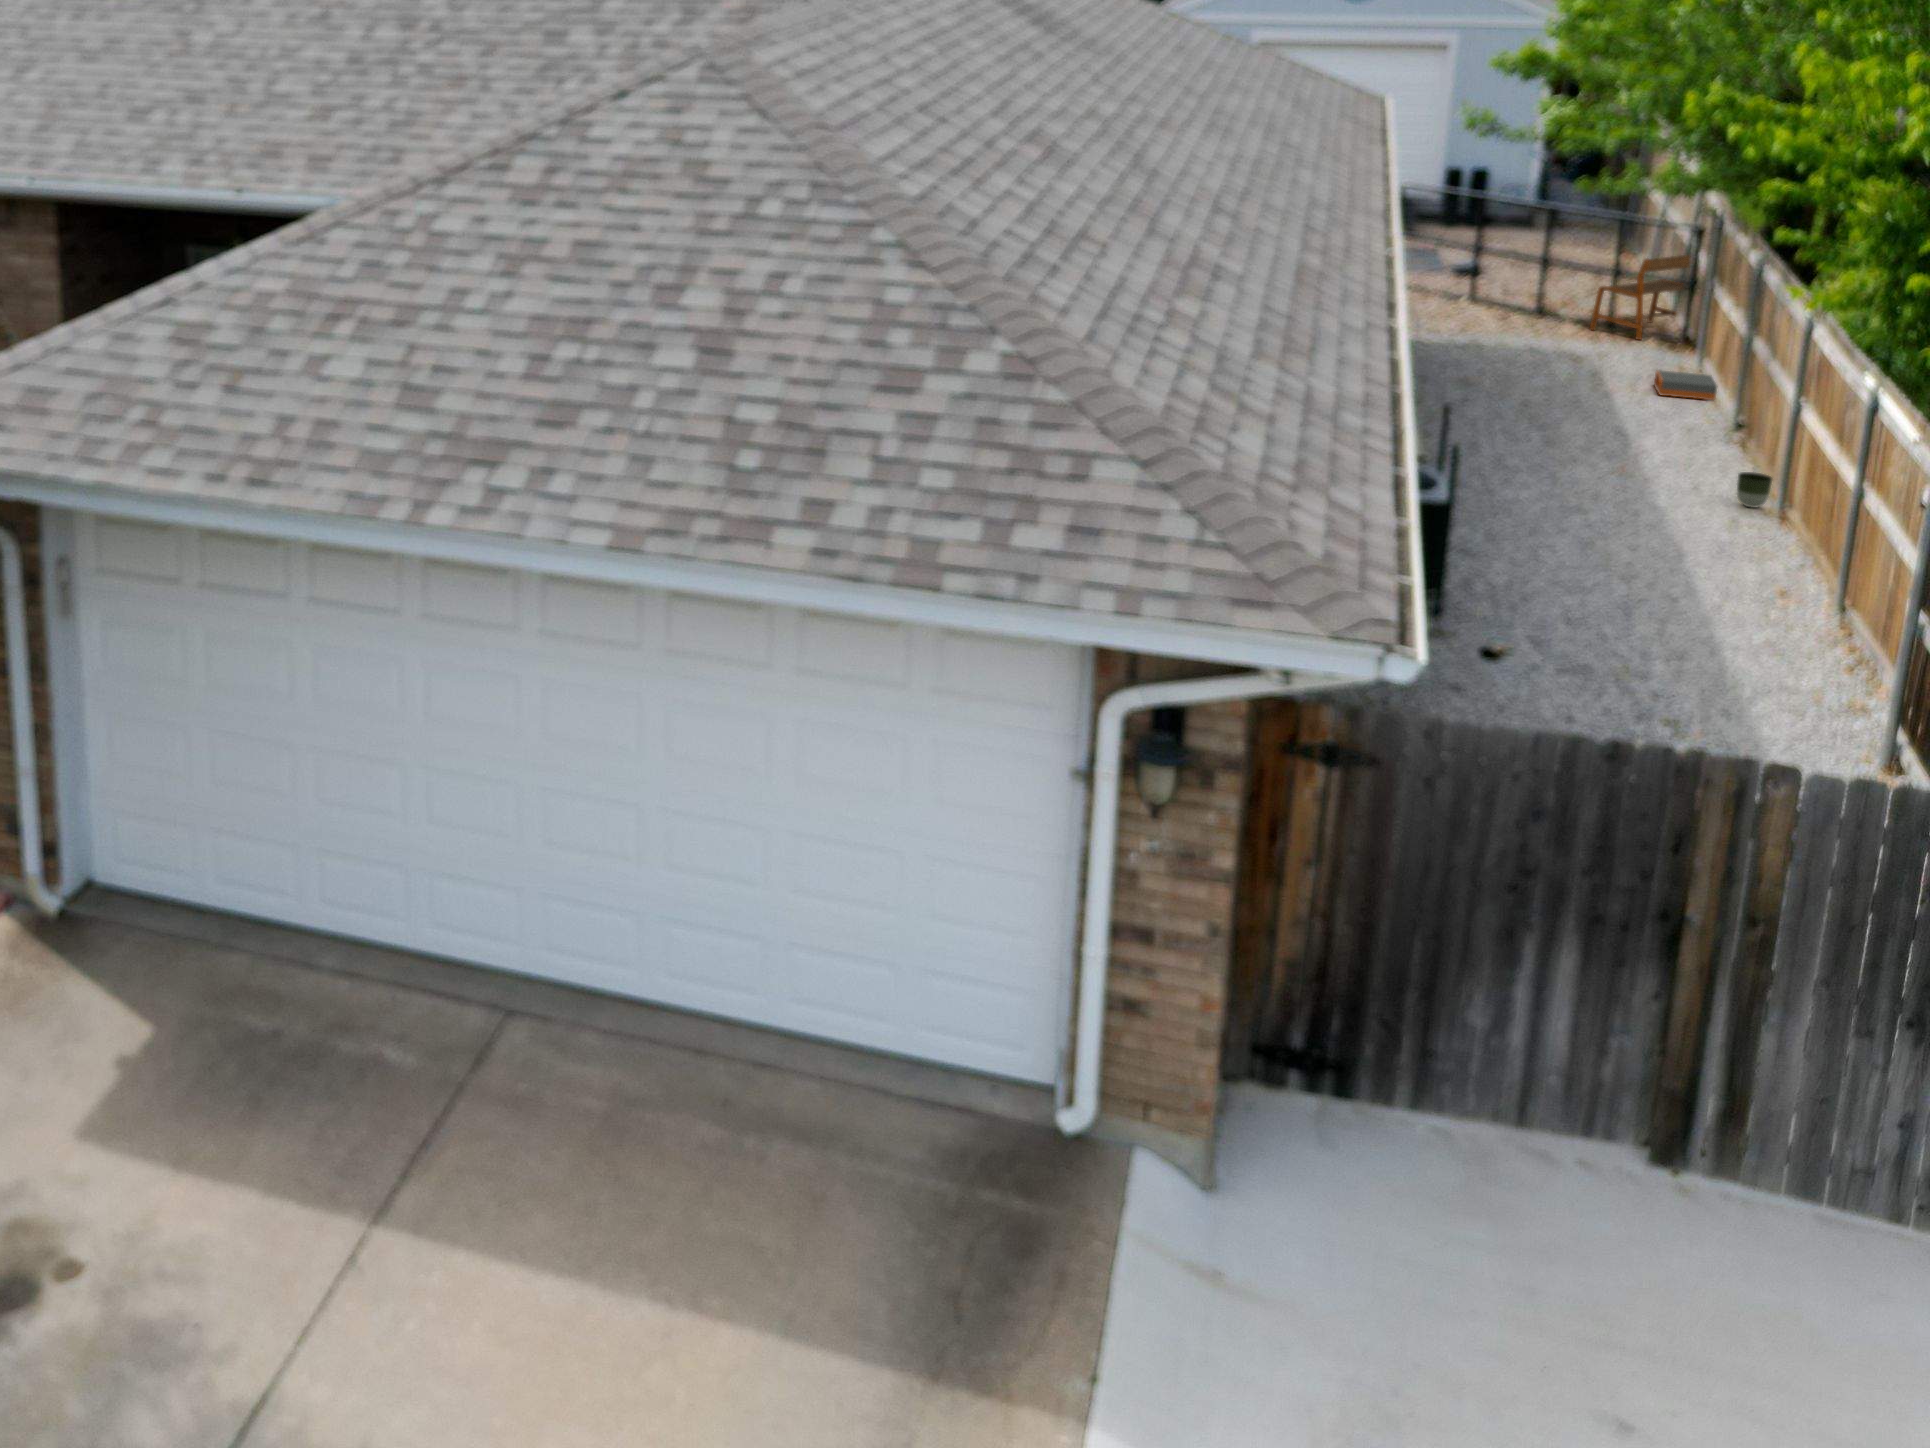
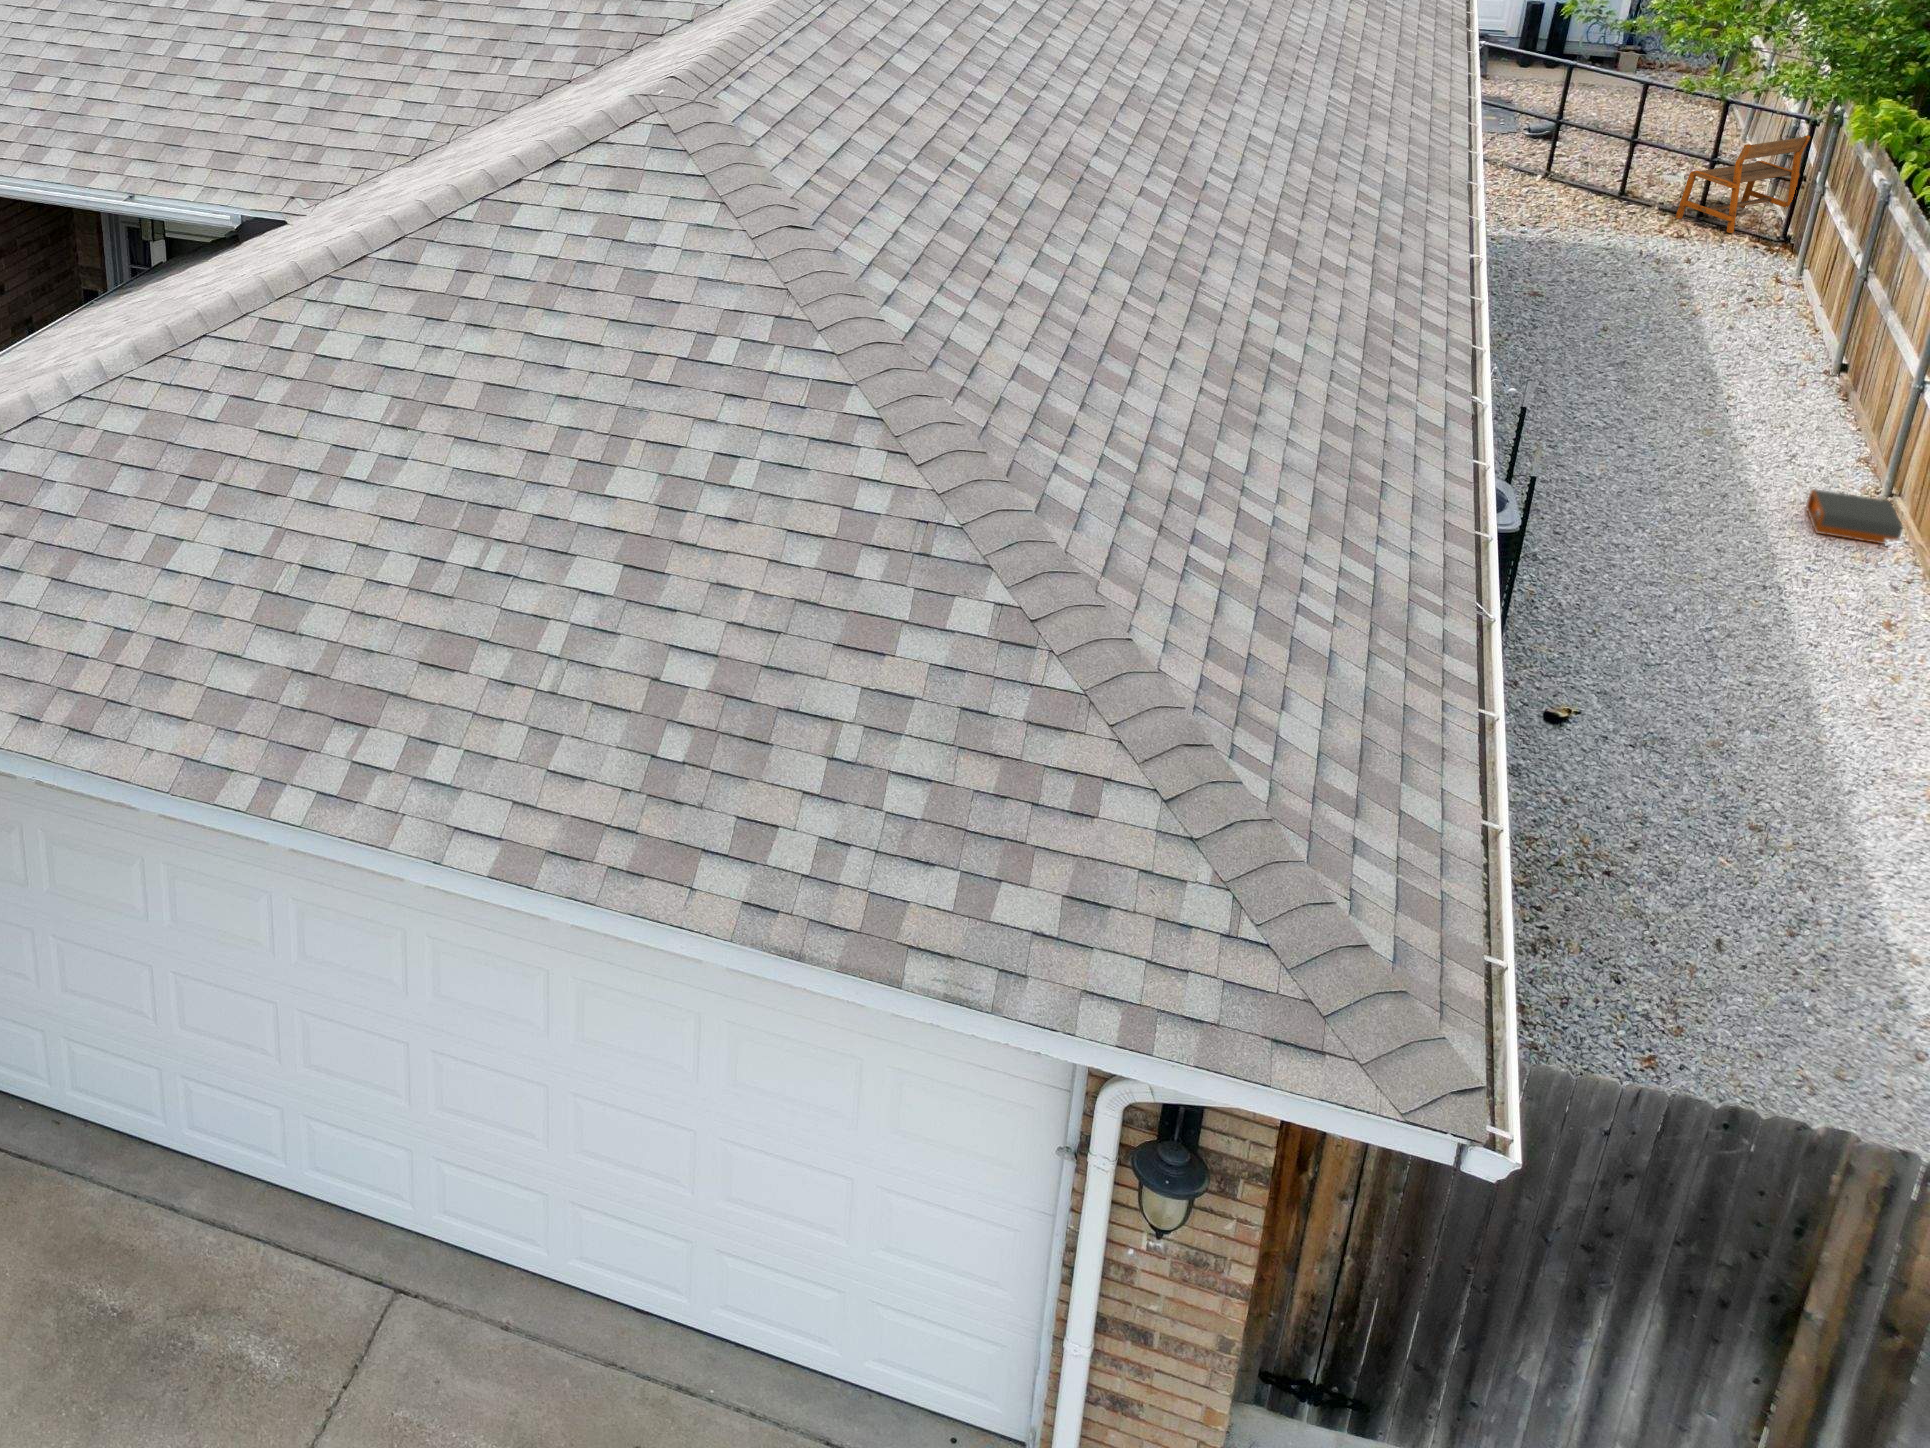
storage box: present [1654,370,1717,400] -> present [1806,489,1903,544]
planter: present [1737,472,1772,508] -> none [1836,442,1880,483]

